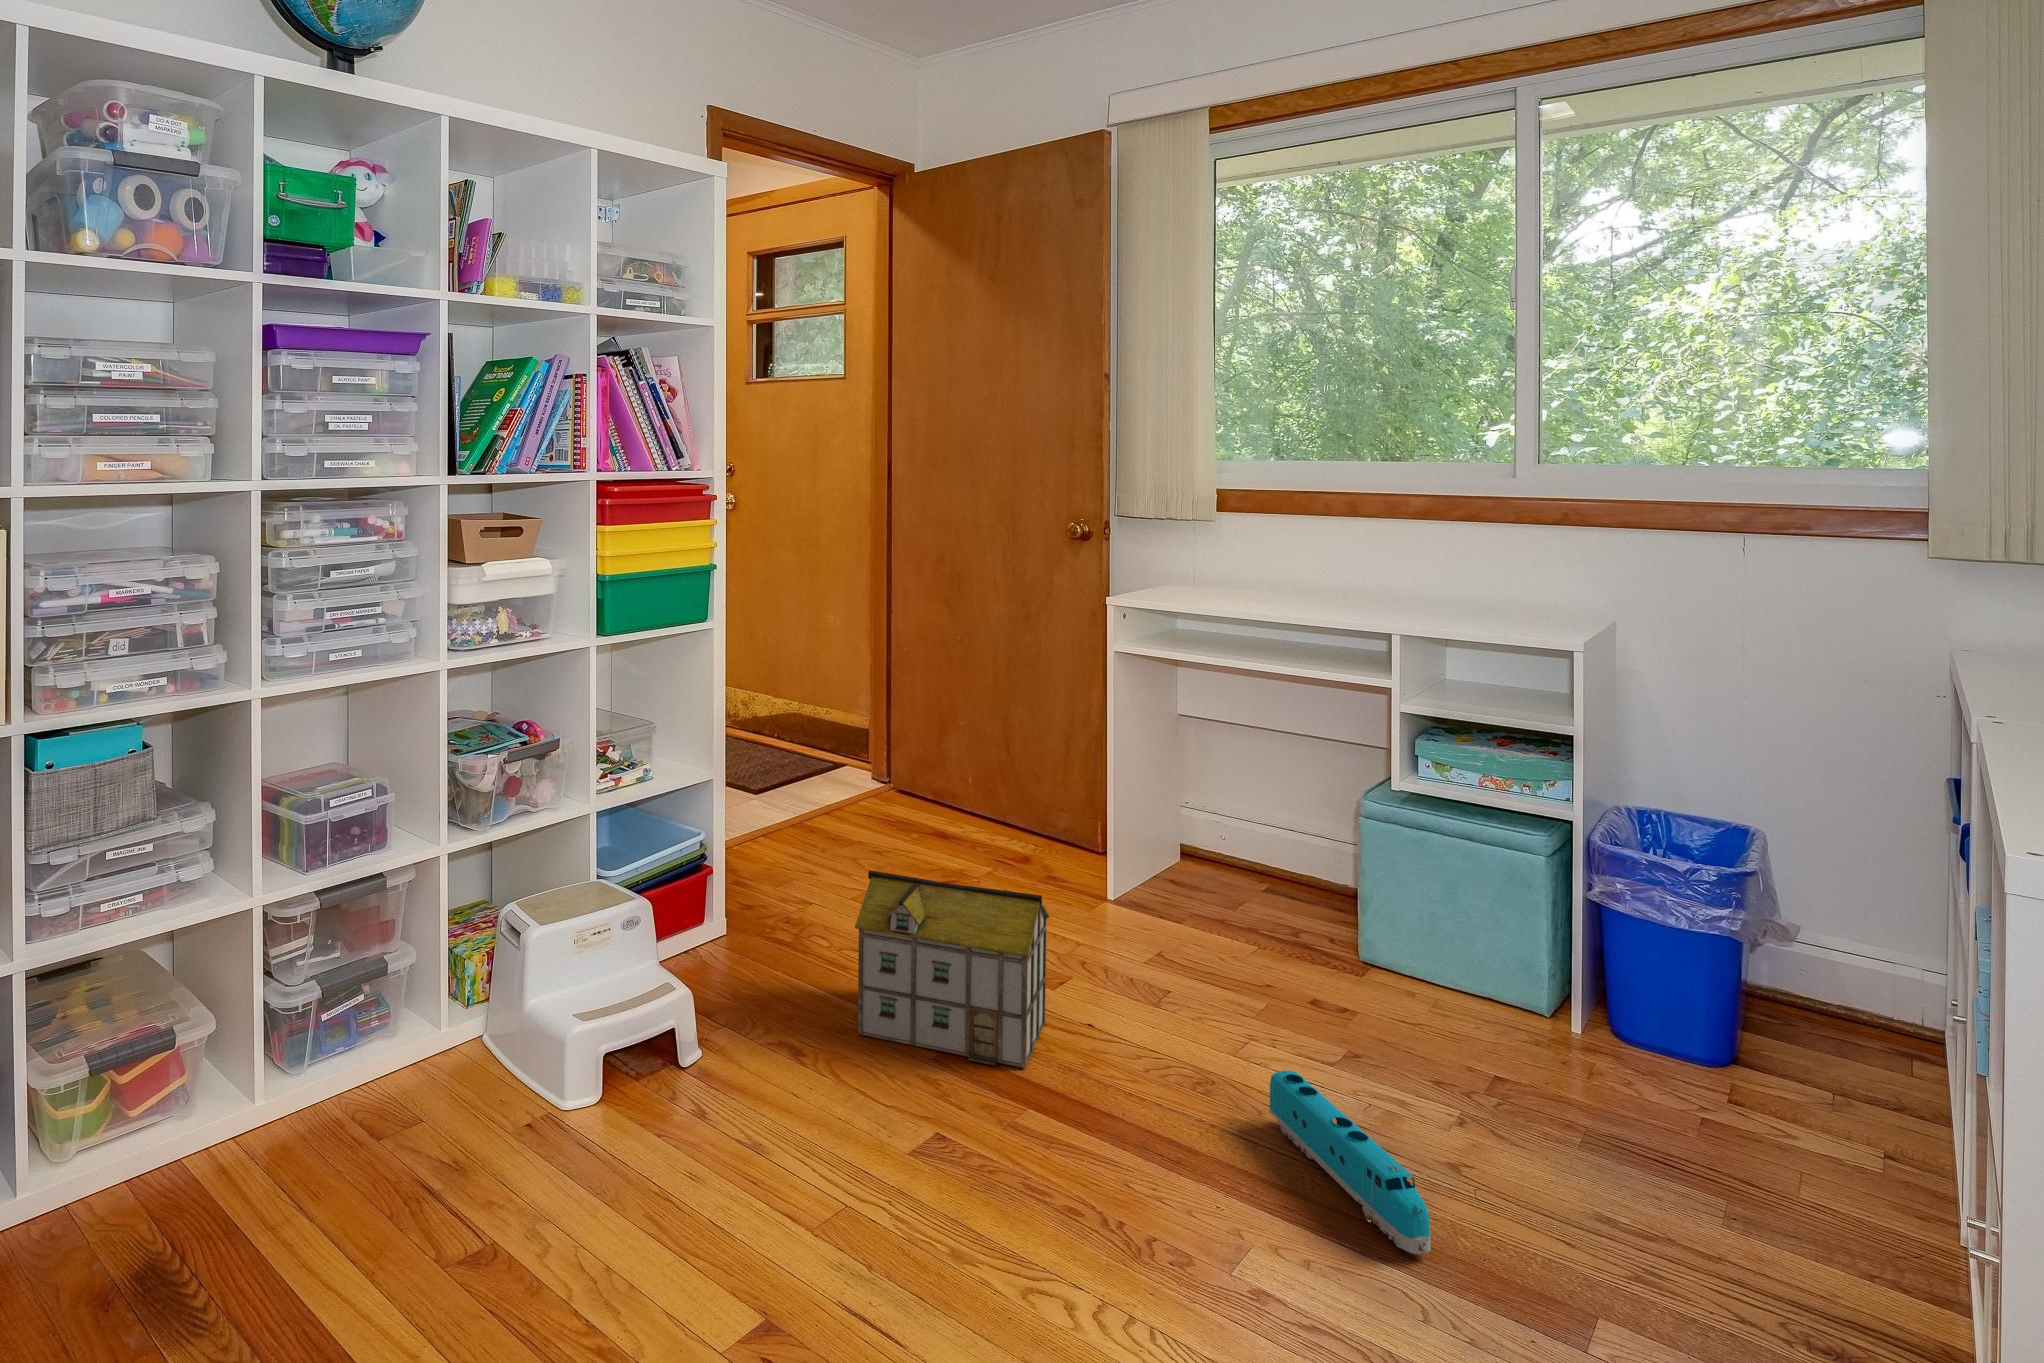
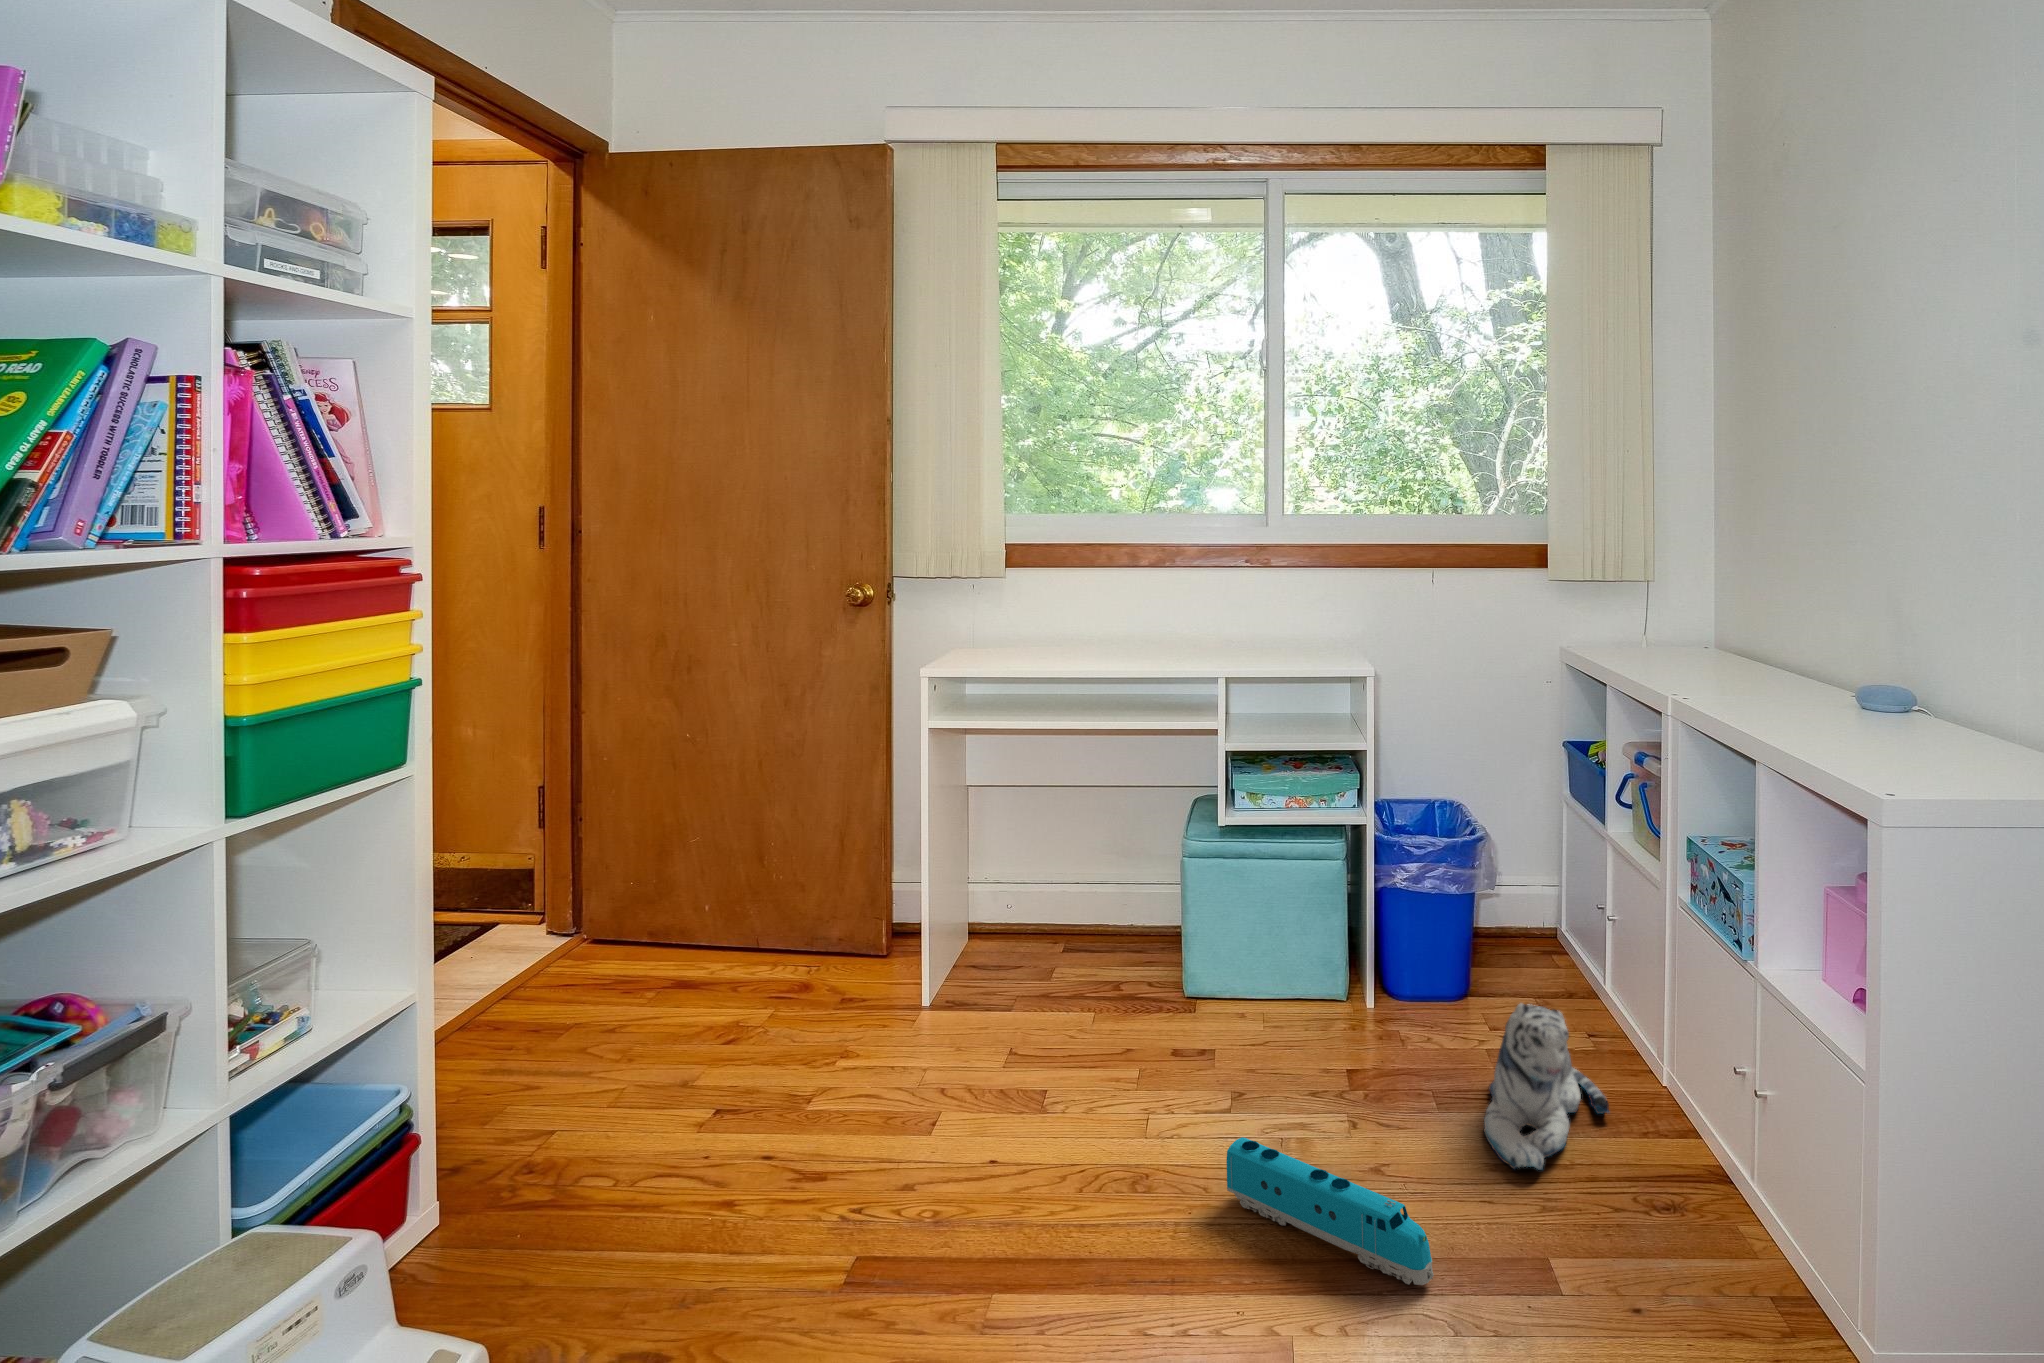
toy house: present [855,870,1050,1069] -> none [723,1030,965,1302]
plush toy: none [1611,1055,1830,1236] -> present [1484,1004,1609,1170]

